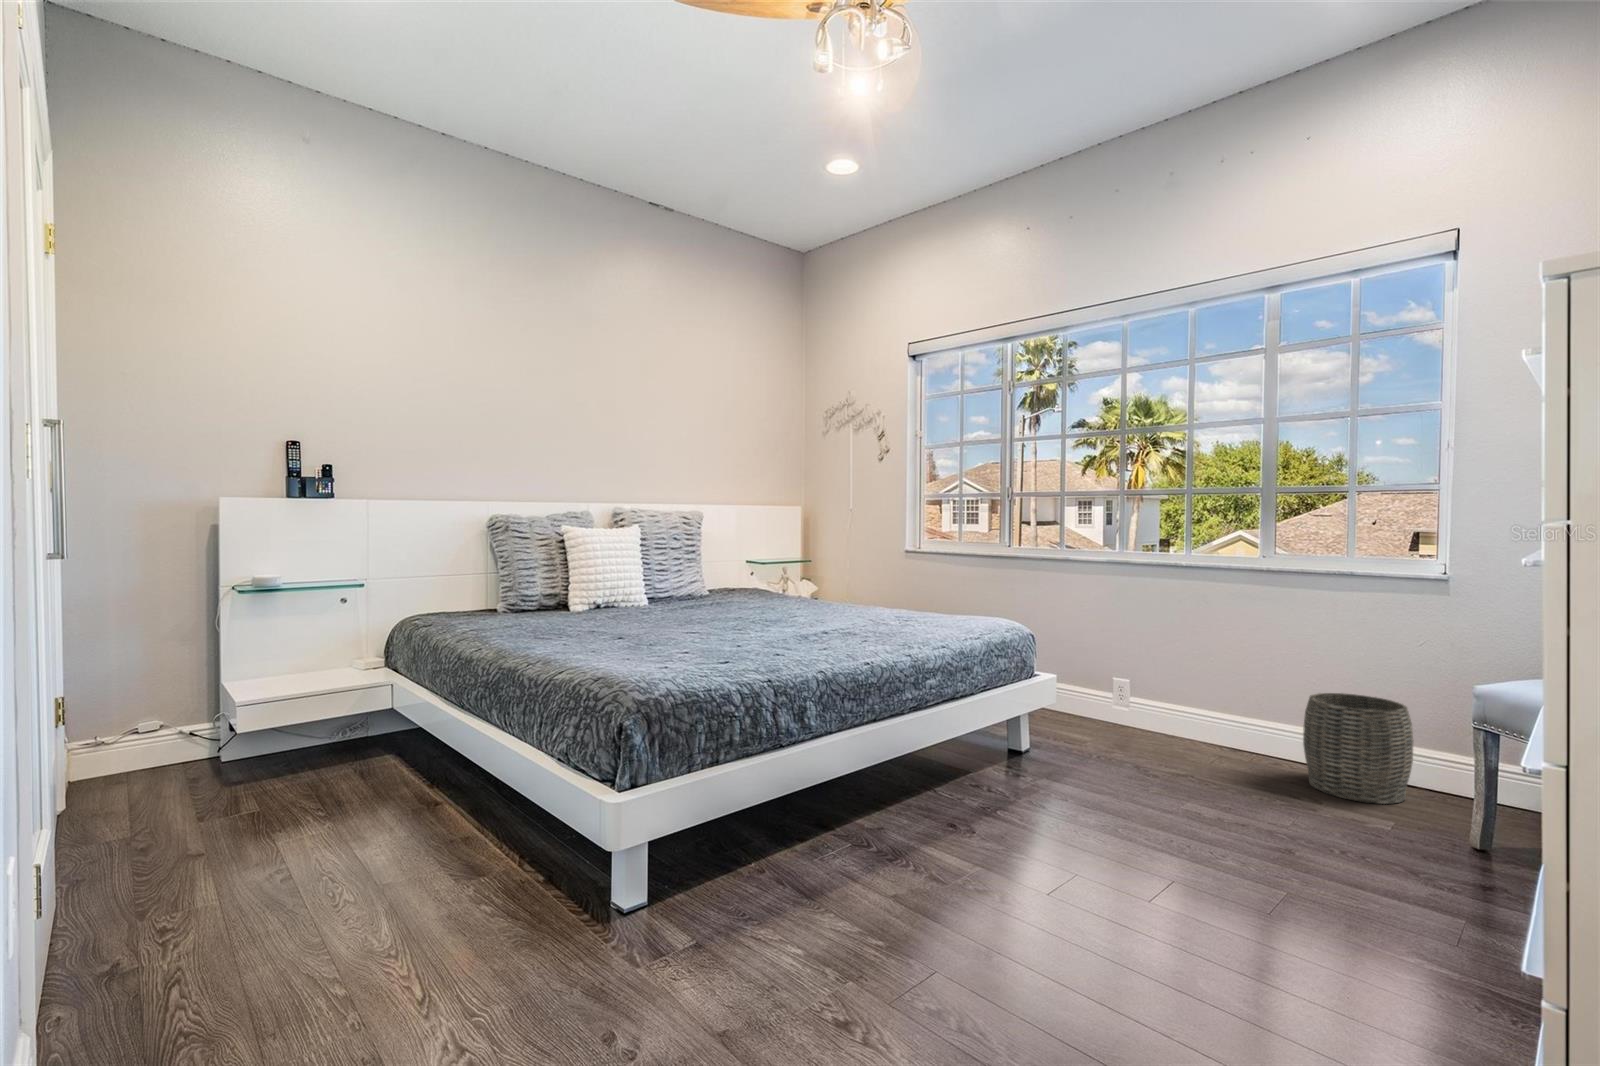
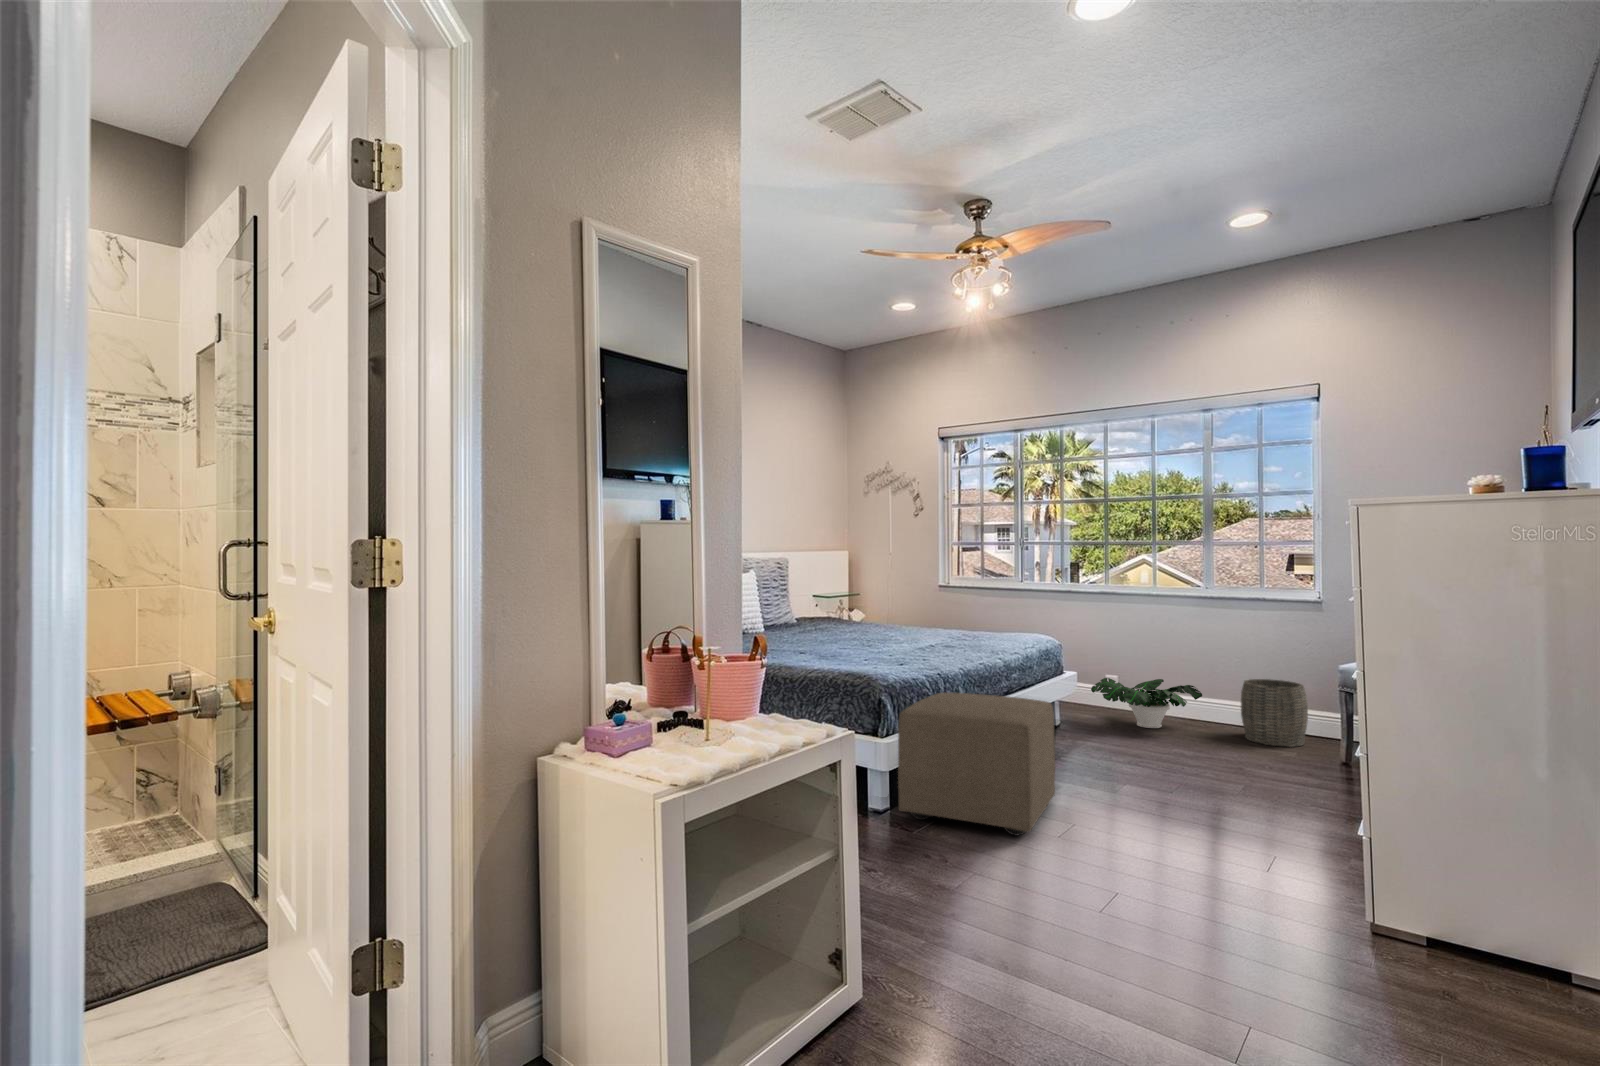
potted plant: none [1083,681,1246,758] -> present [1091,678,1202,728]
ottoman: none [632,711,927,996] -> present [898,692,1055,836]

